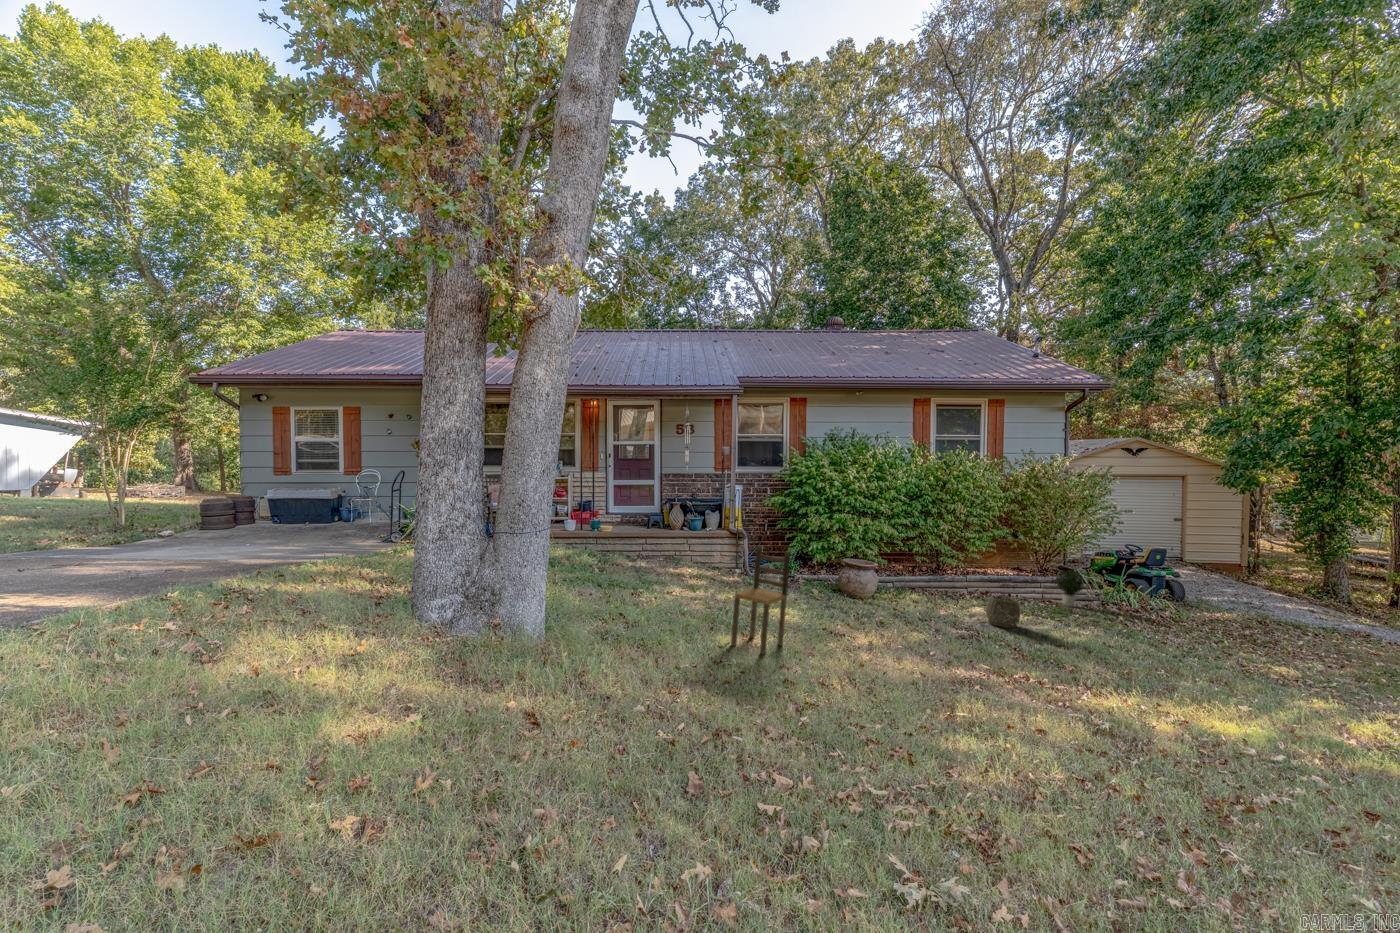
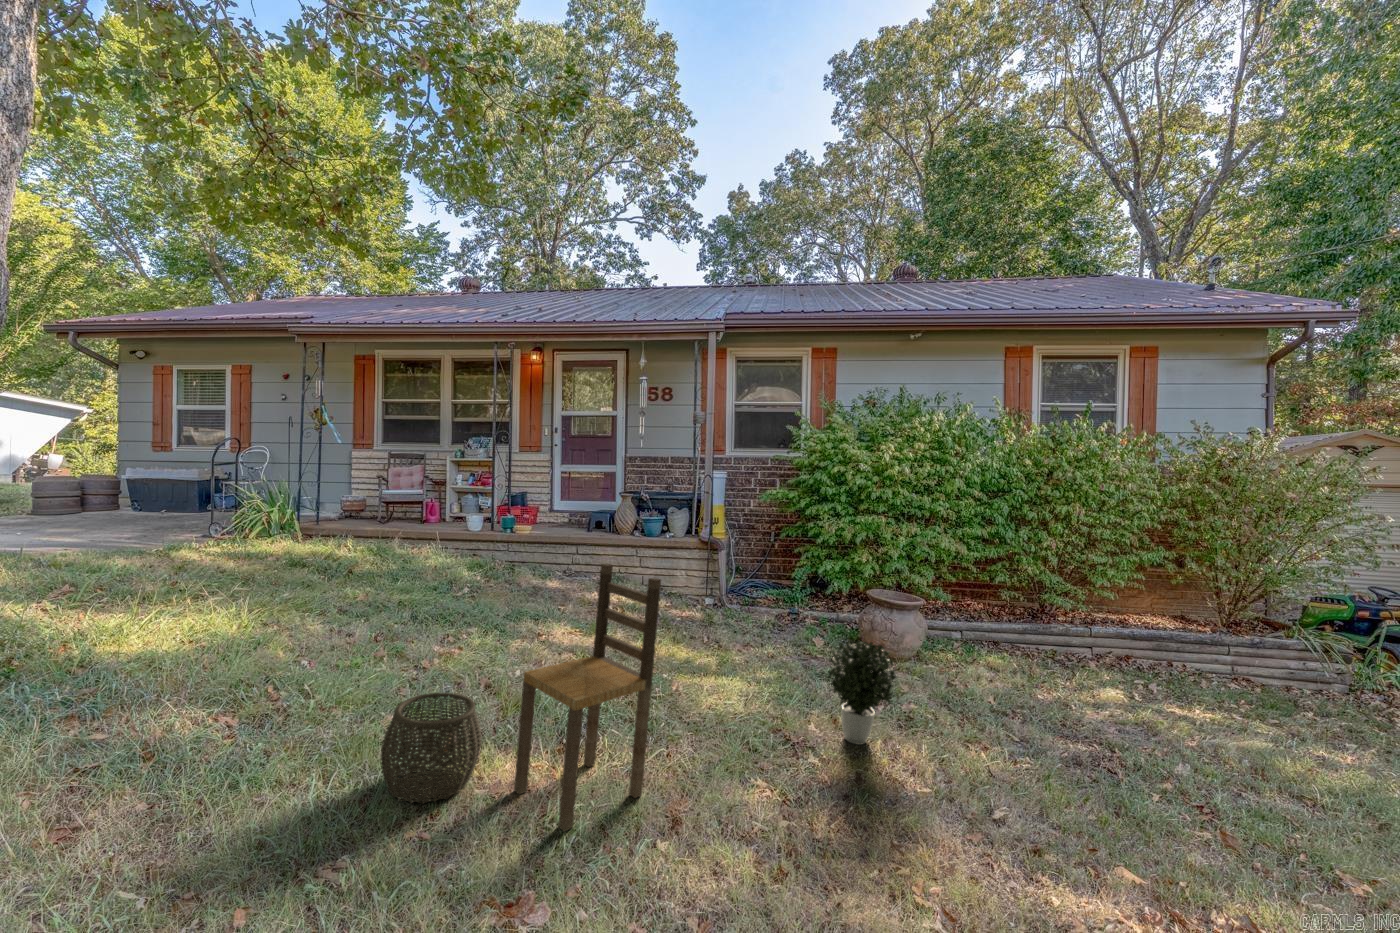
potted plant: present [1056,570,1084,607] -> present [828,640,896,745]
woven basket: present [986,596,1020,628] -> present [381,693,481,804]

